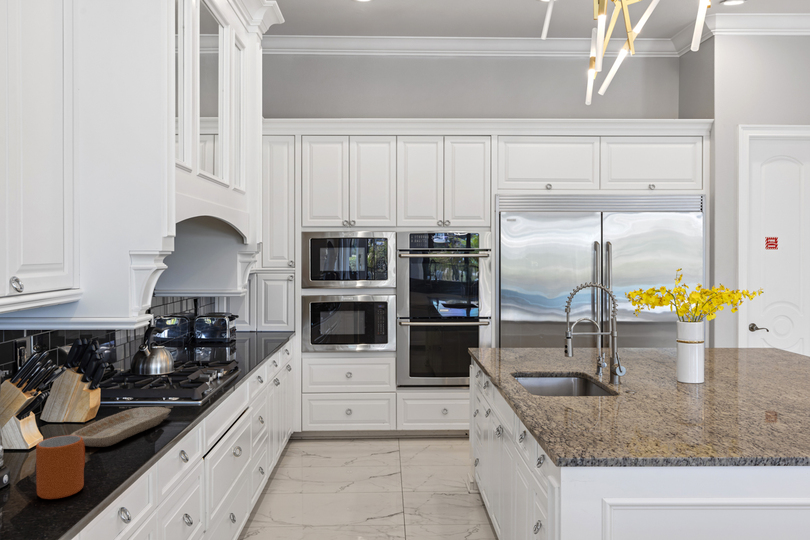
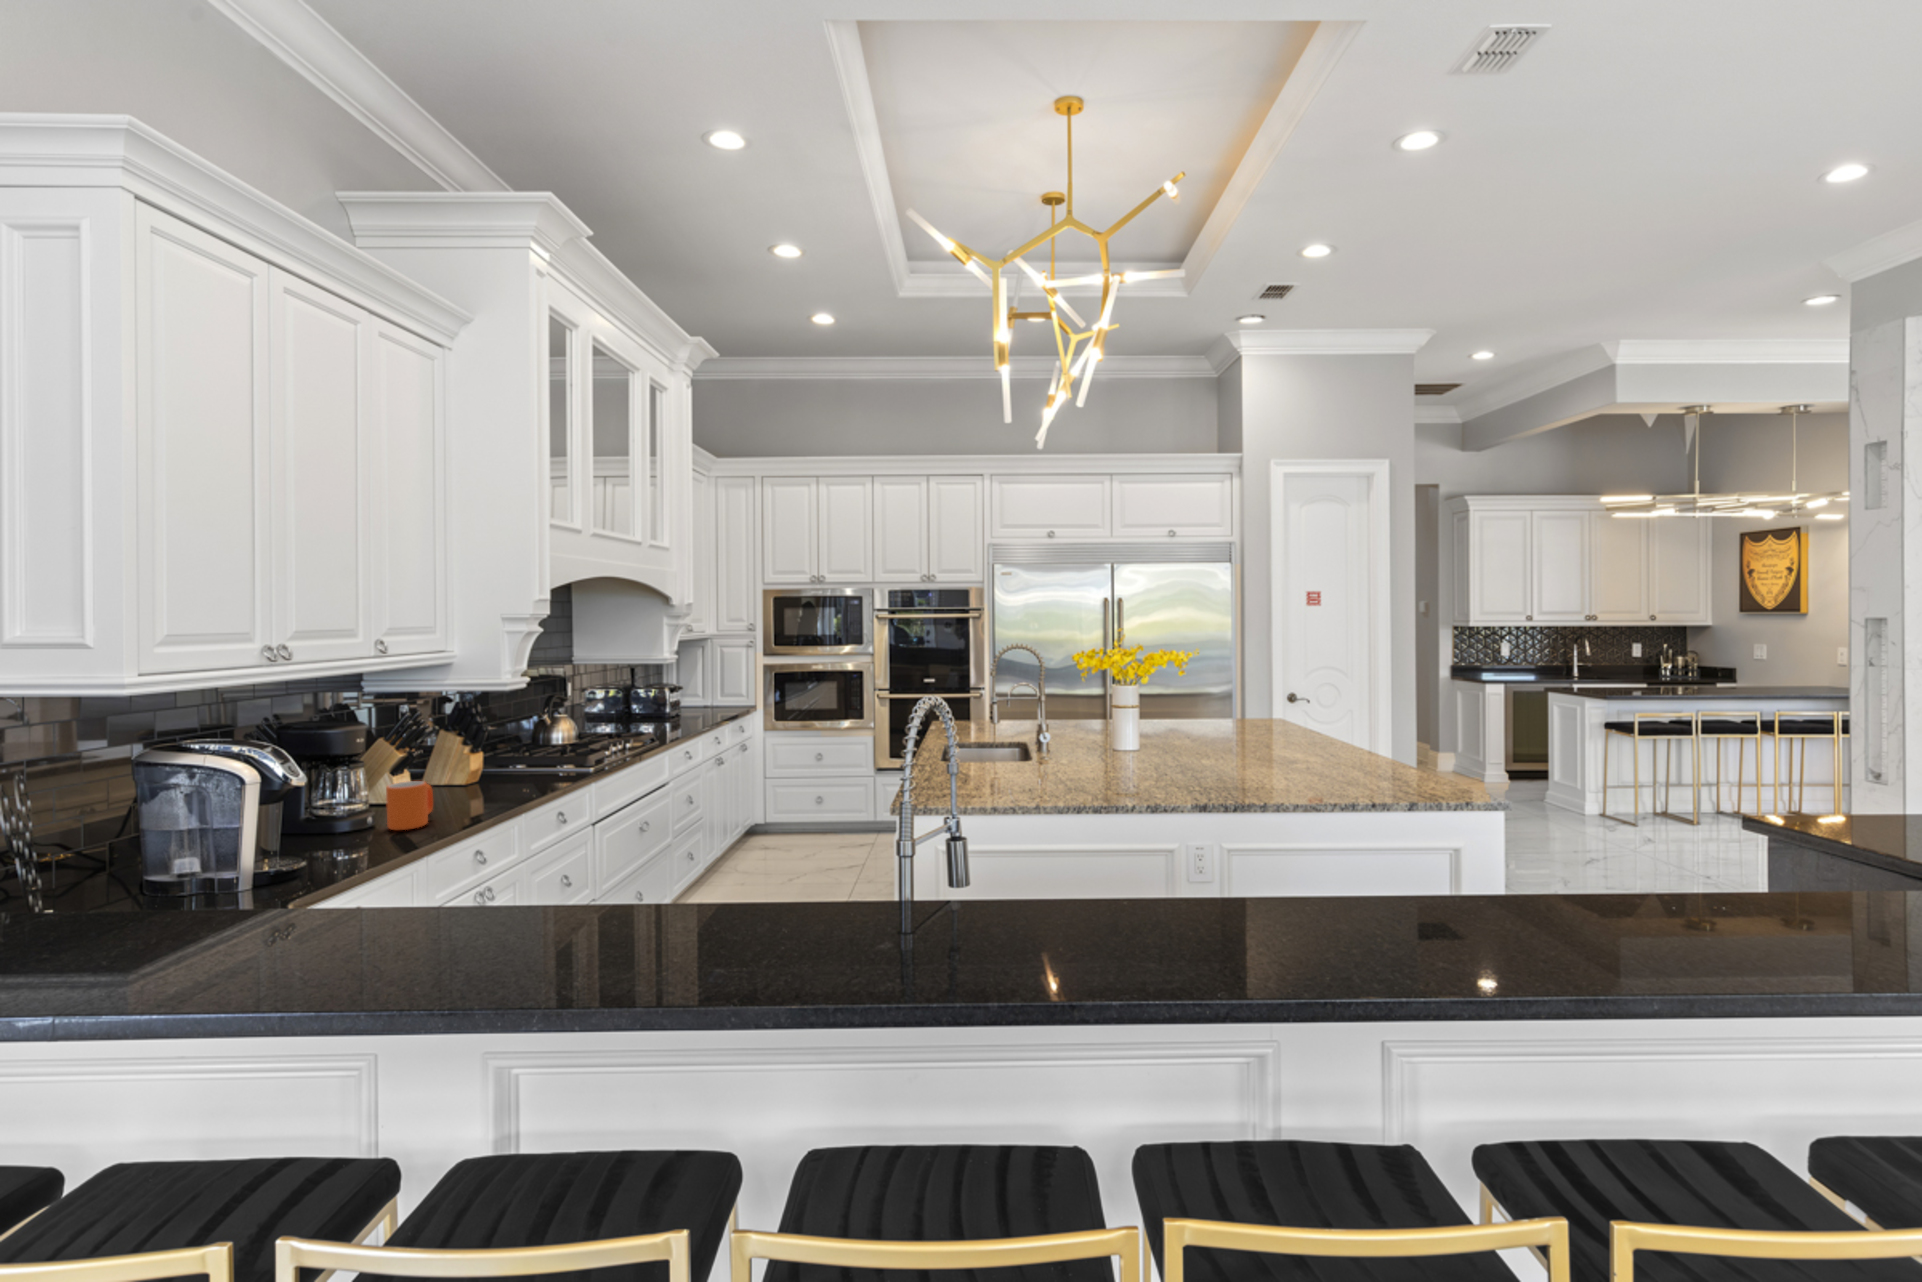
tray: present [71,407,171,447] -> none [436,770,542,800]

